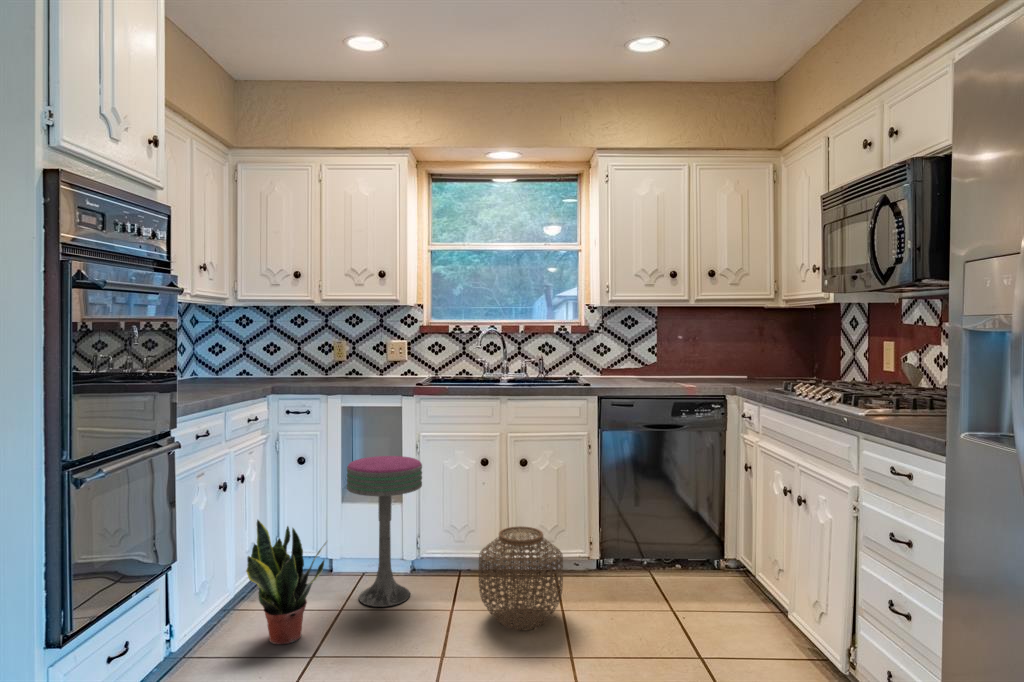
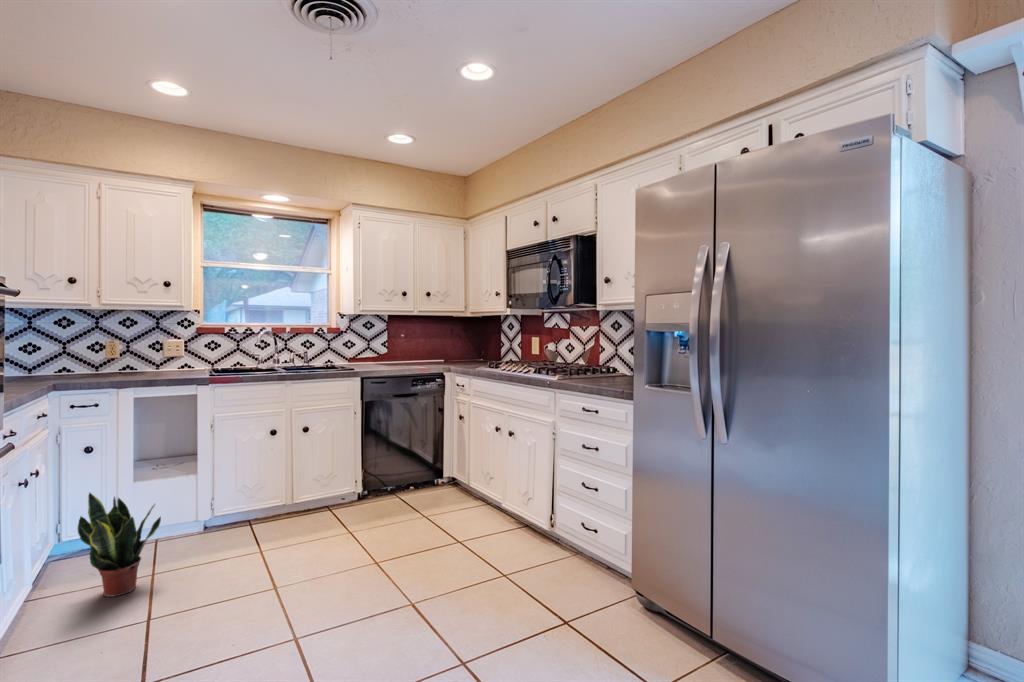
bar stool: present [347,456,422,607] -> none [160,432,231,555]
woven basket: present [479,526,563,630] -> none [290,470,354,542]

